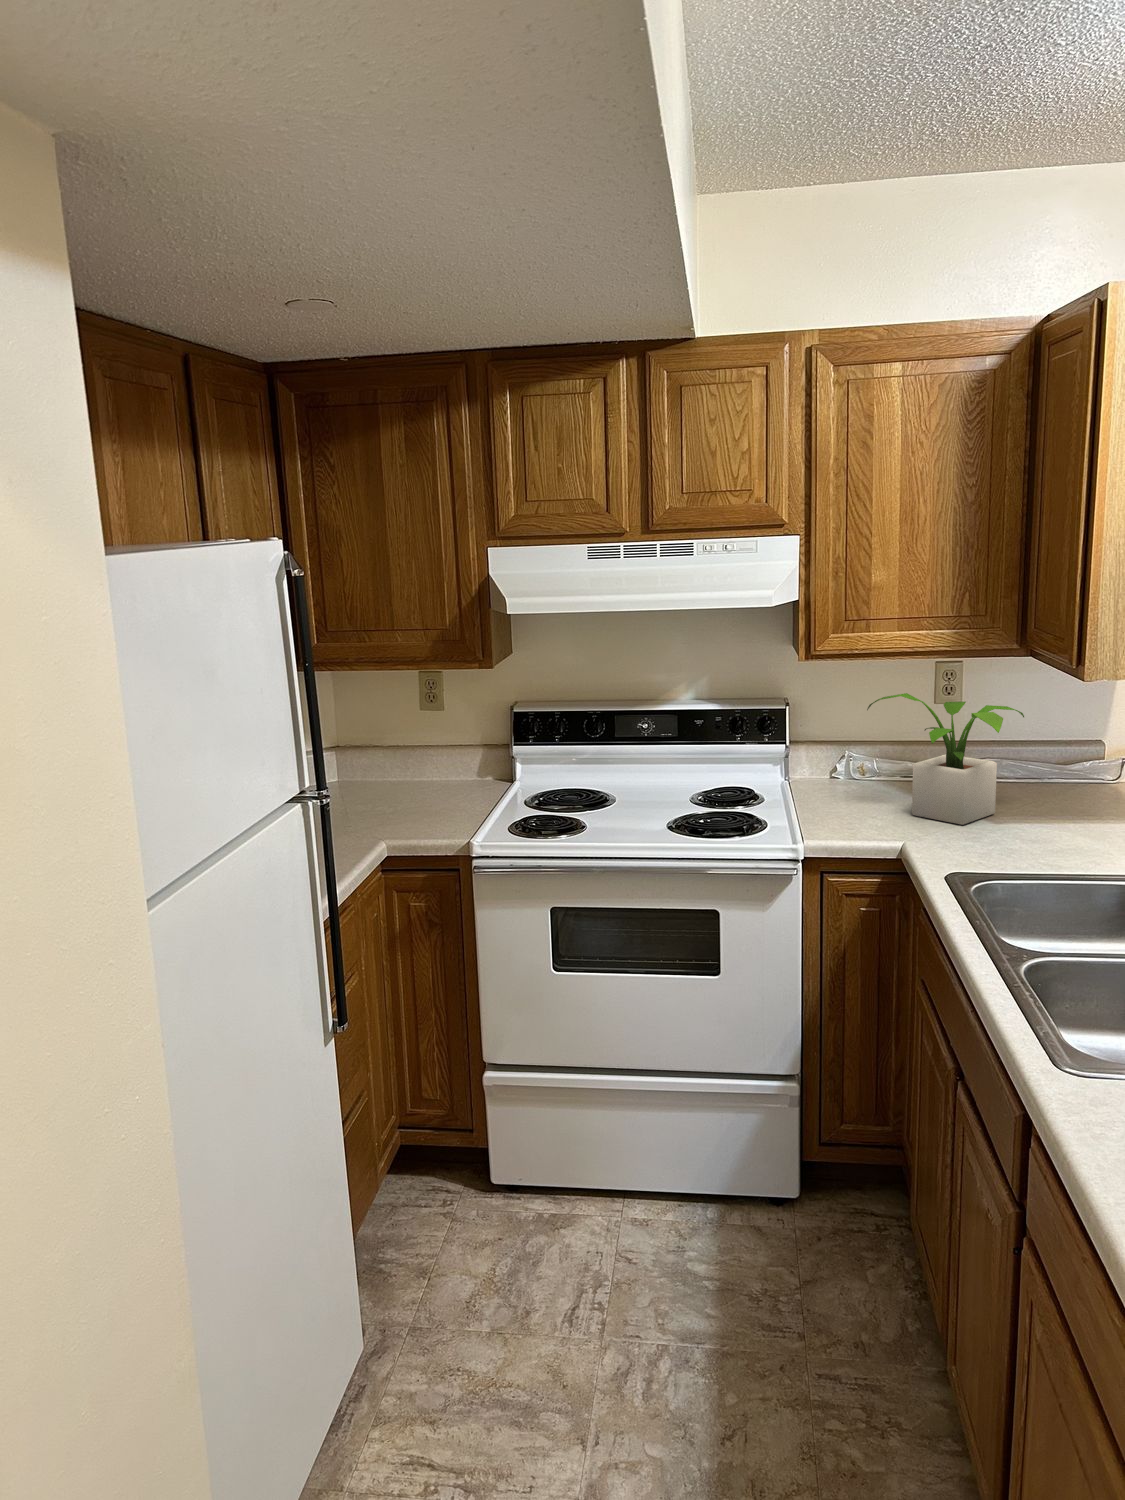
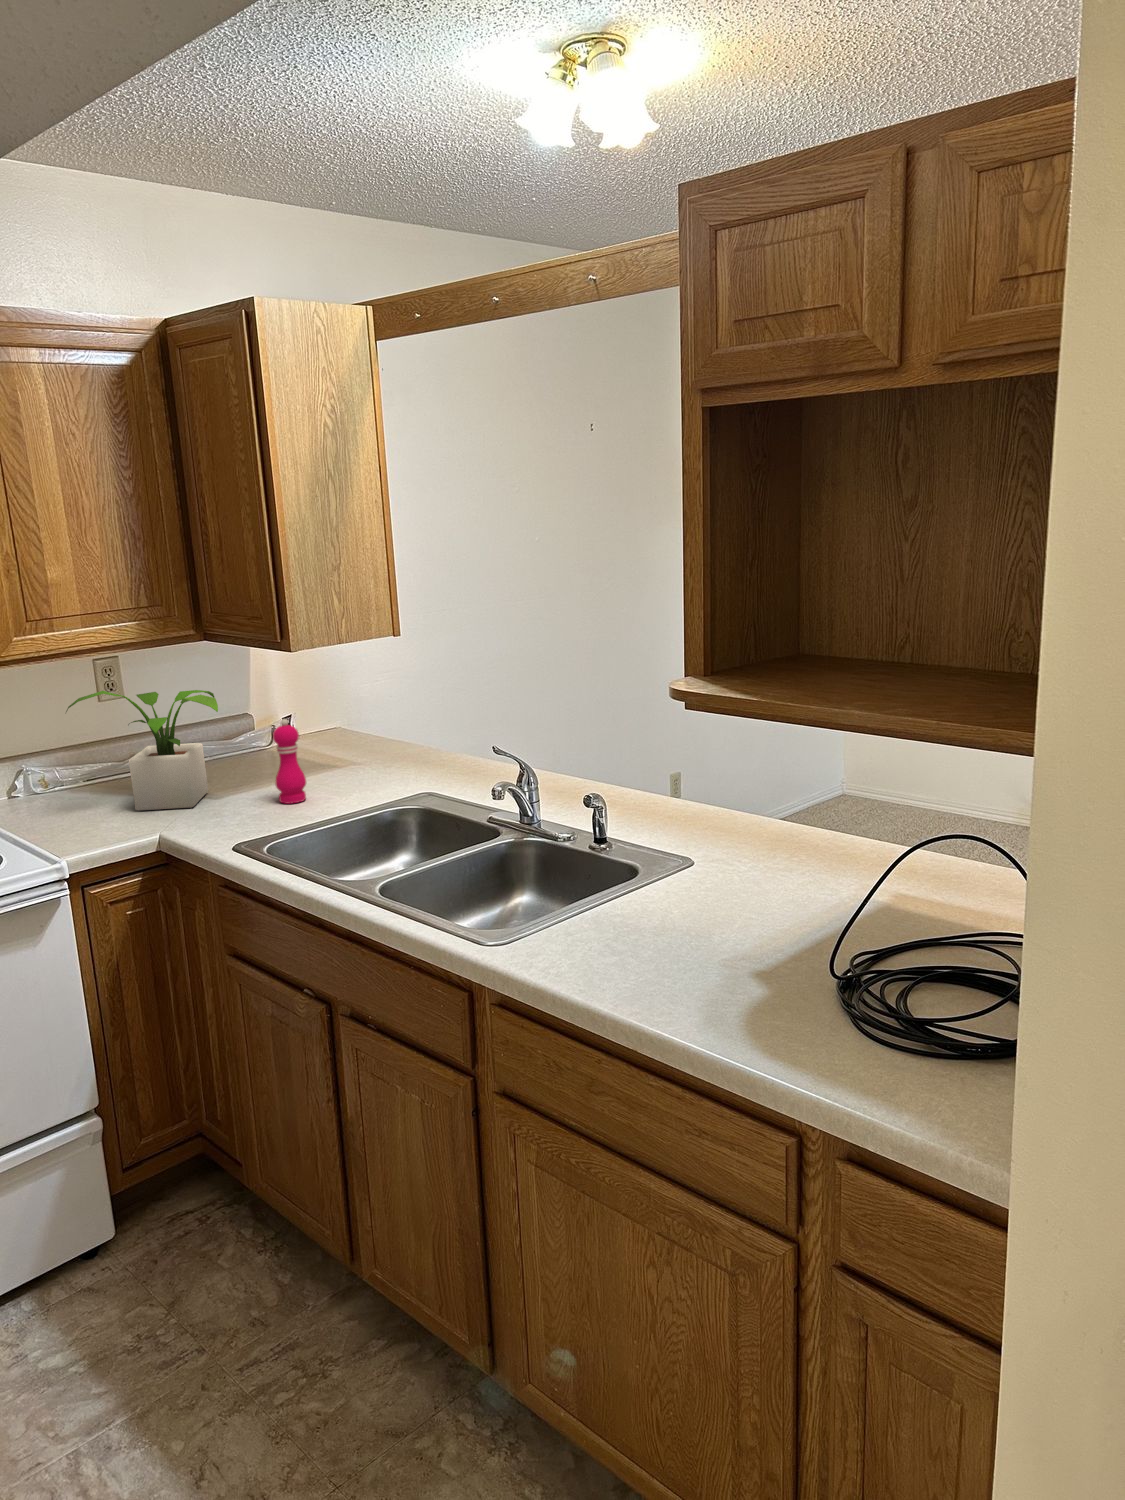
pepper mill: none [1047,753,1084,847] -> present [273,719,306,804]

